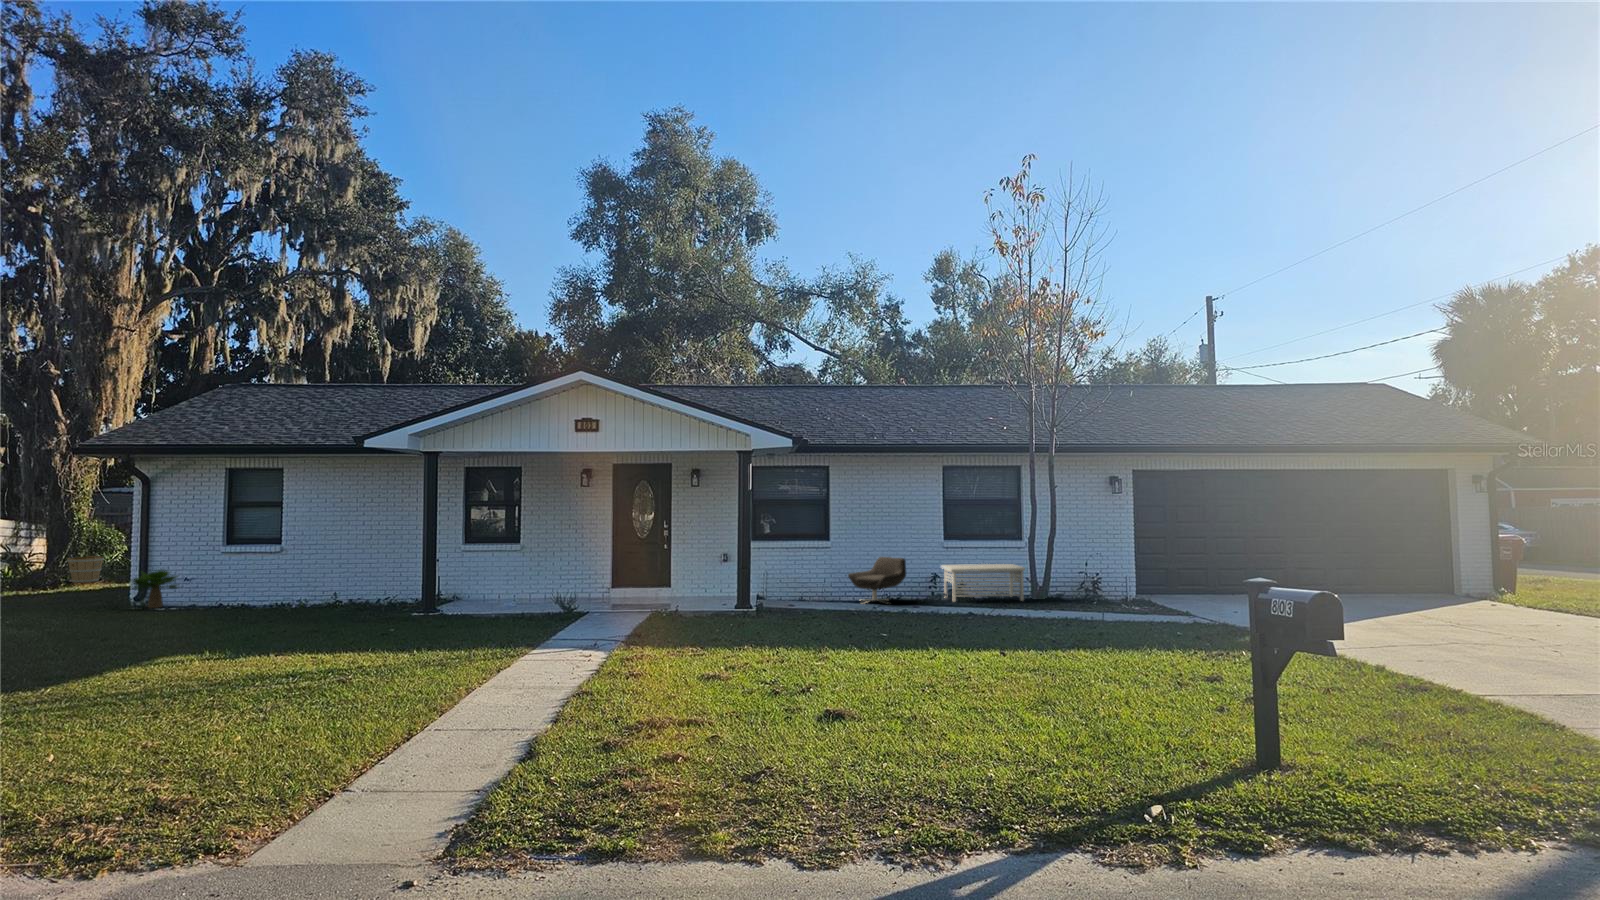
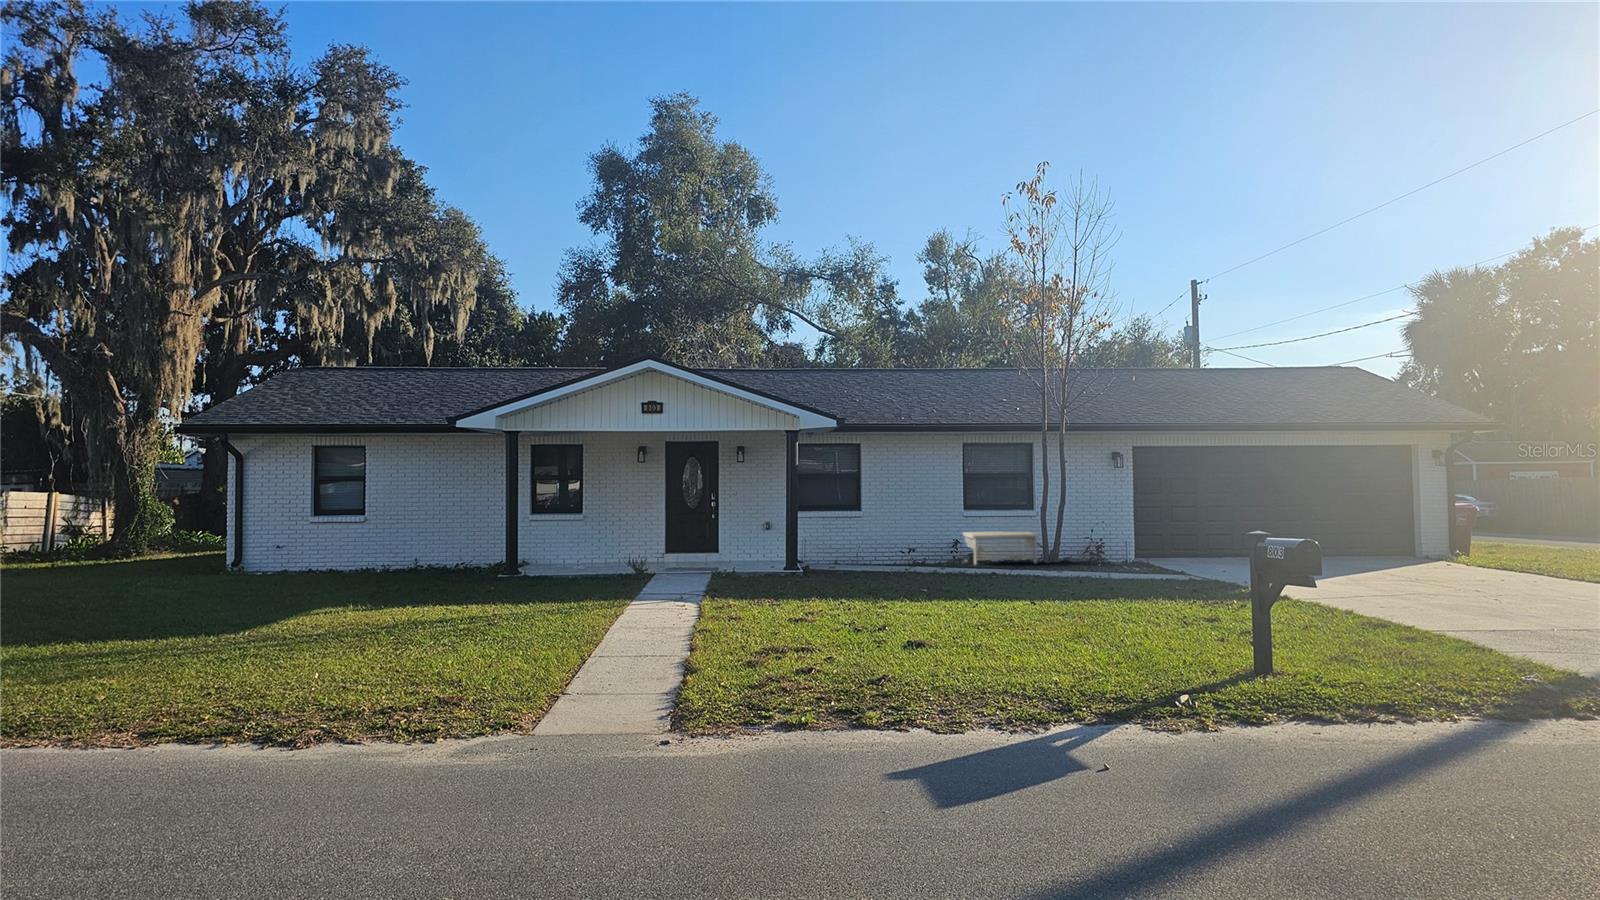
wooden bucket: present [67,556,104,583] -> none [141,528,175,553]
lounge chair: present [848,557,906,603] -> none [880,525,933,567]
potted plant: present [131,569,178,608] -> none [228,536,278,573]

